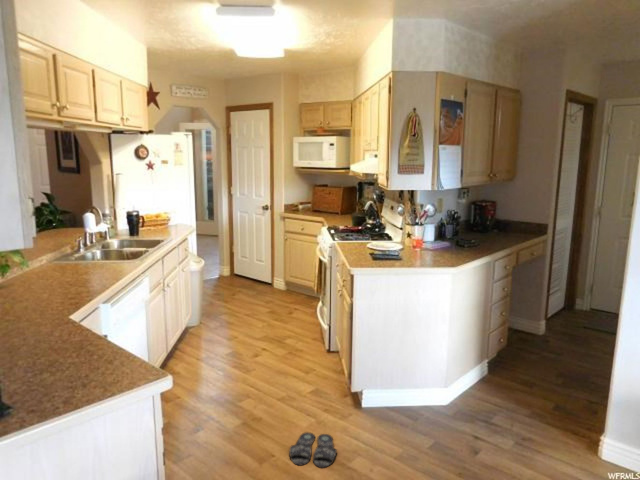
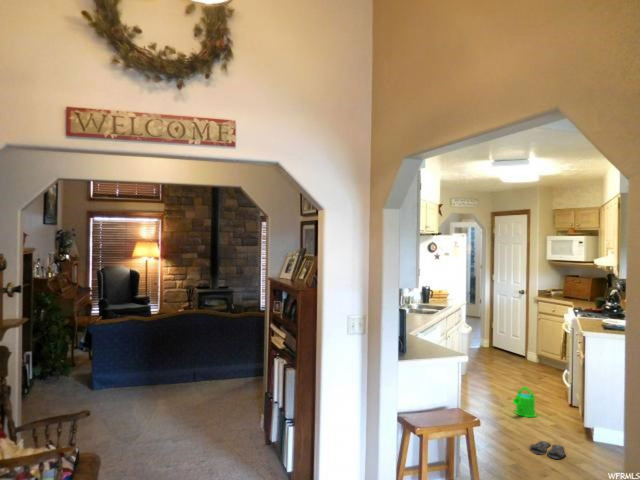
watering can: none [262,347,292,388] -> present [513,387,536,417]

